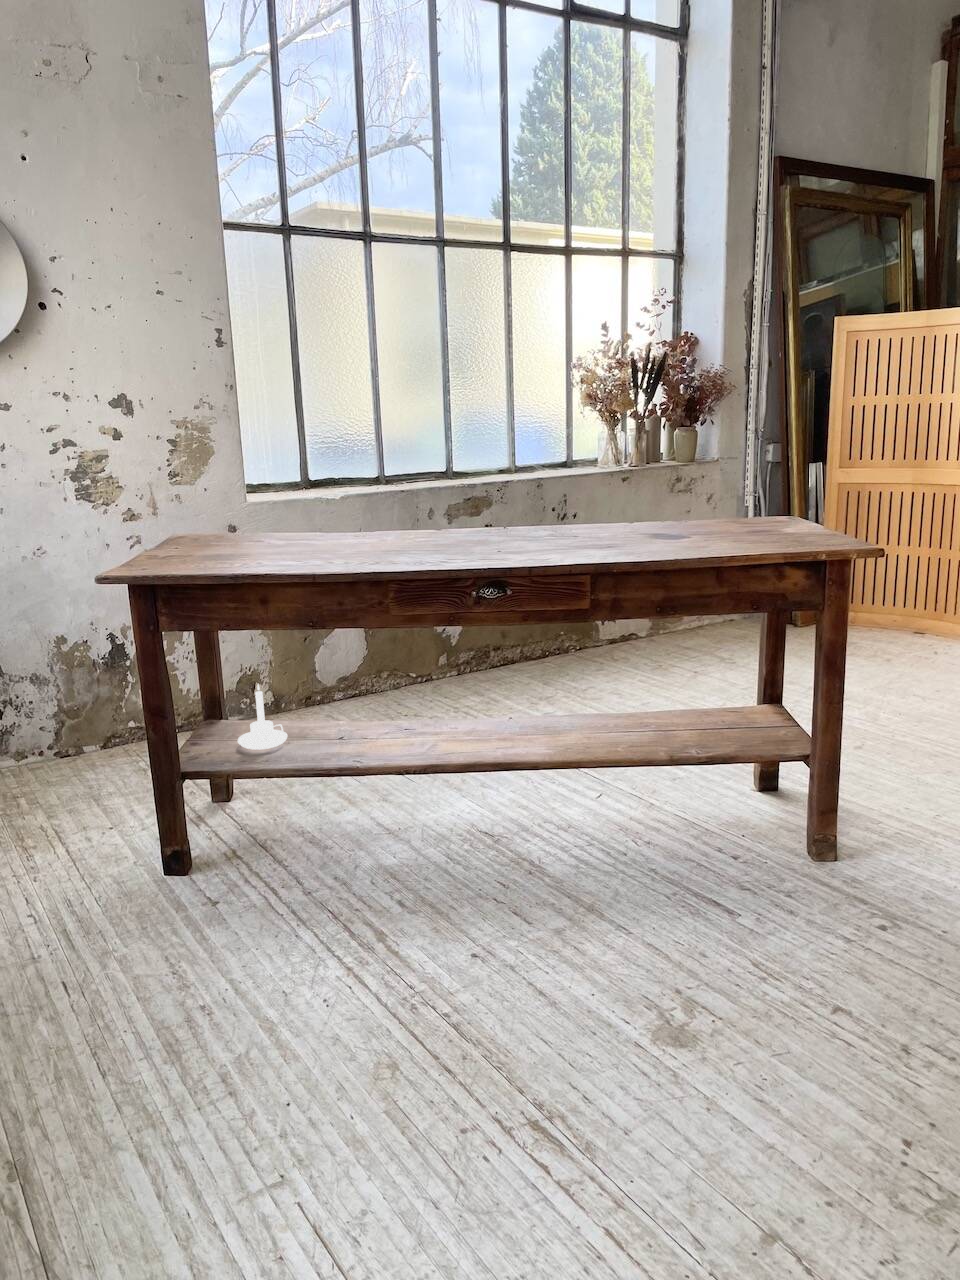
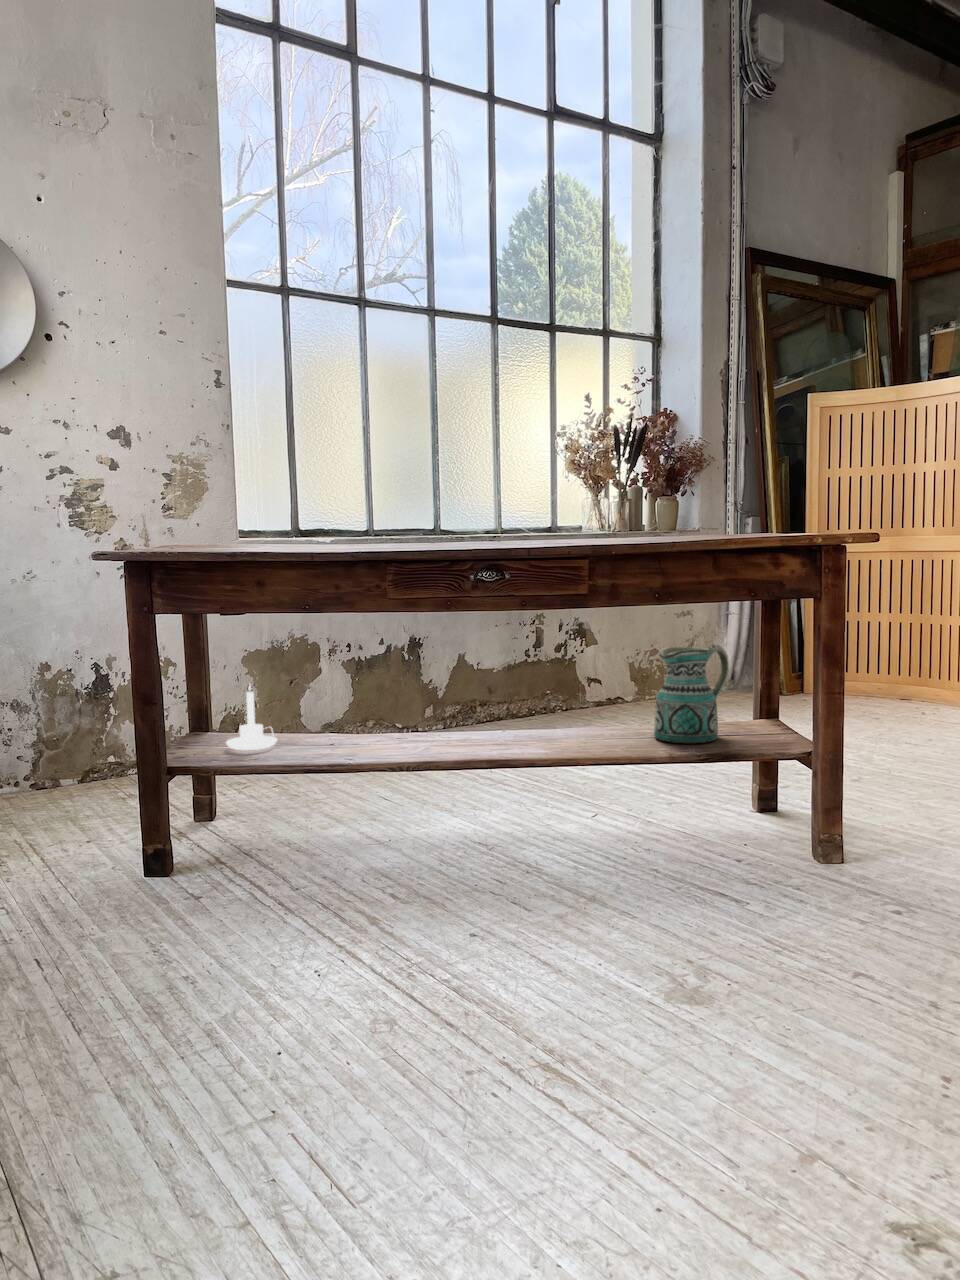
ceramic pitcher: none [656,642,732,744] -> present [654,645,729,743]

